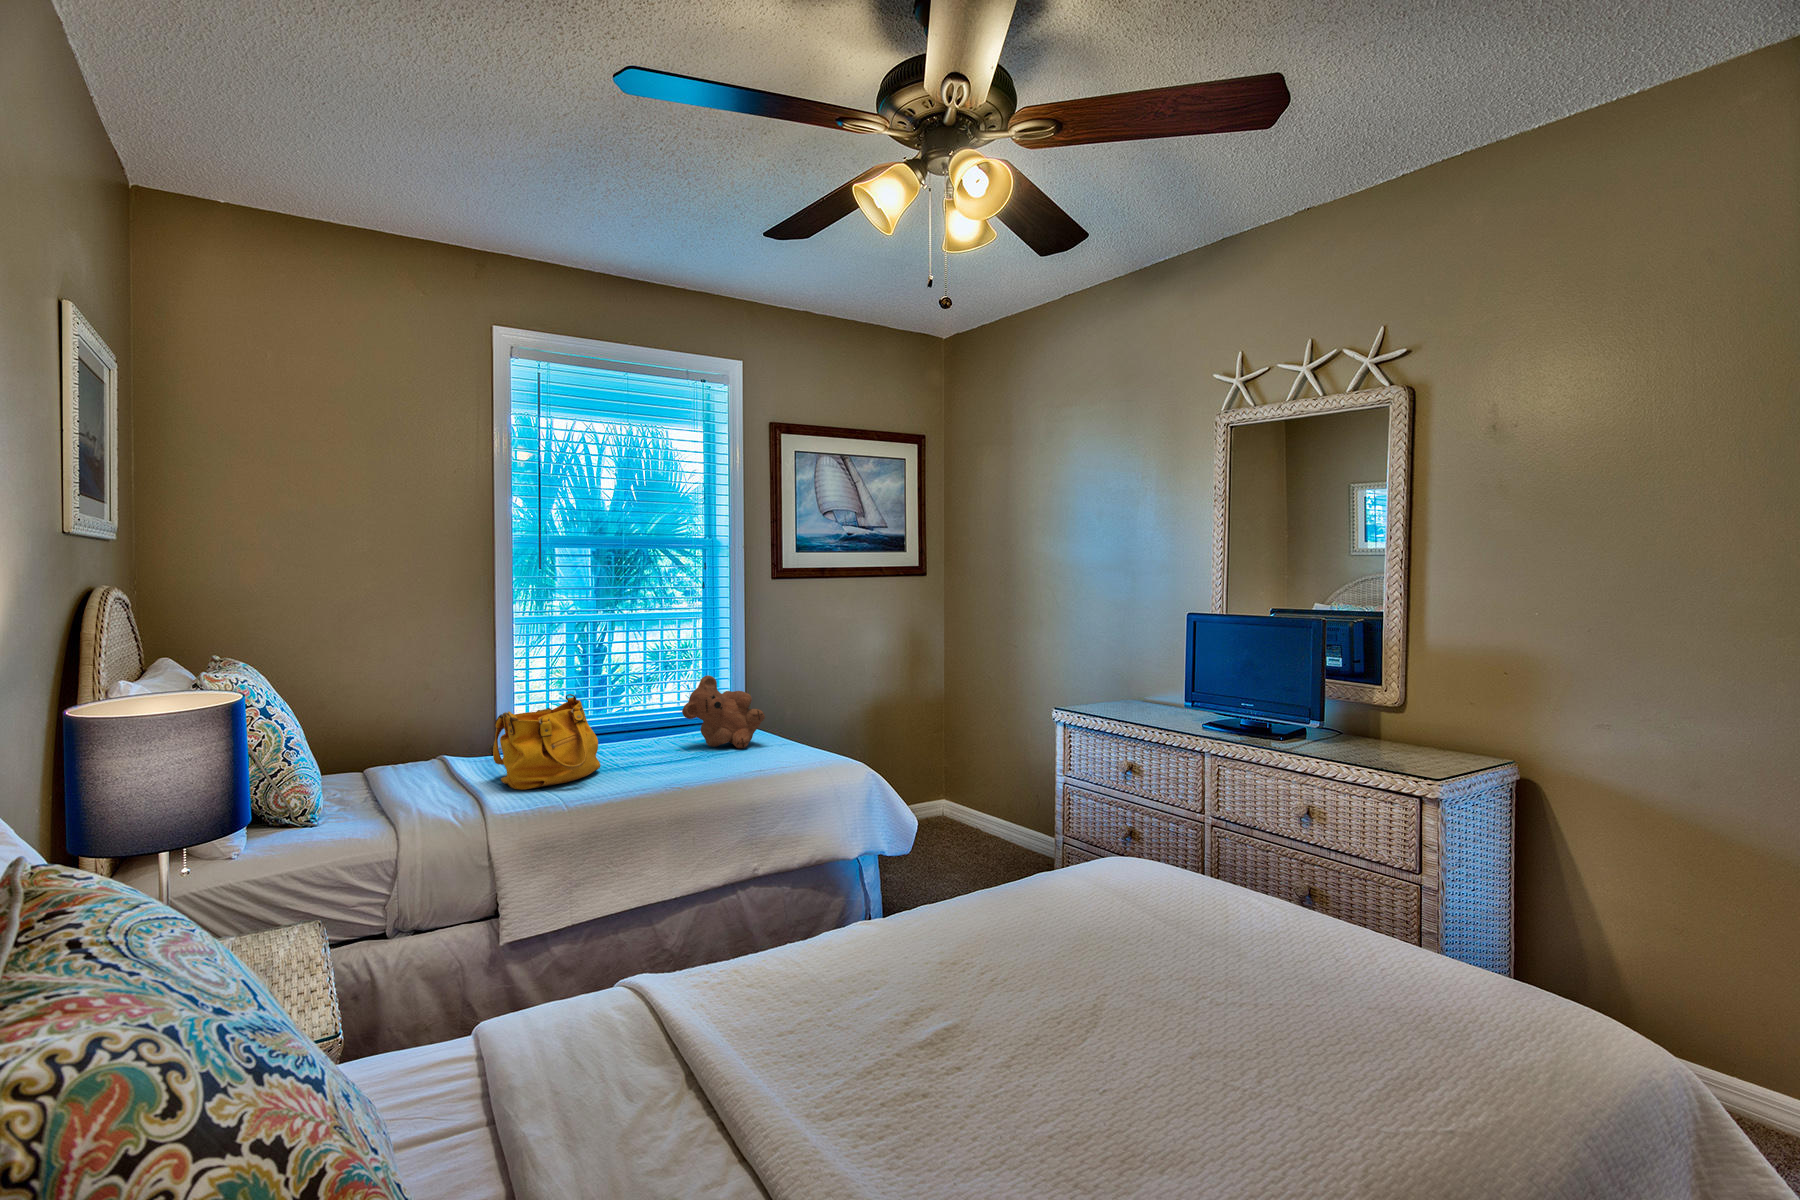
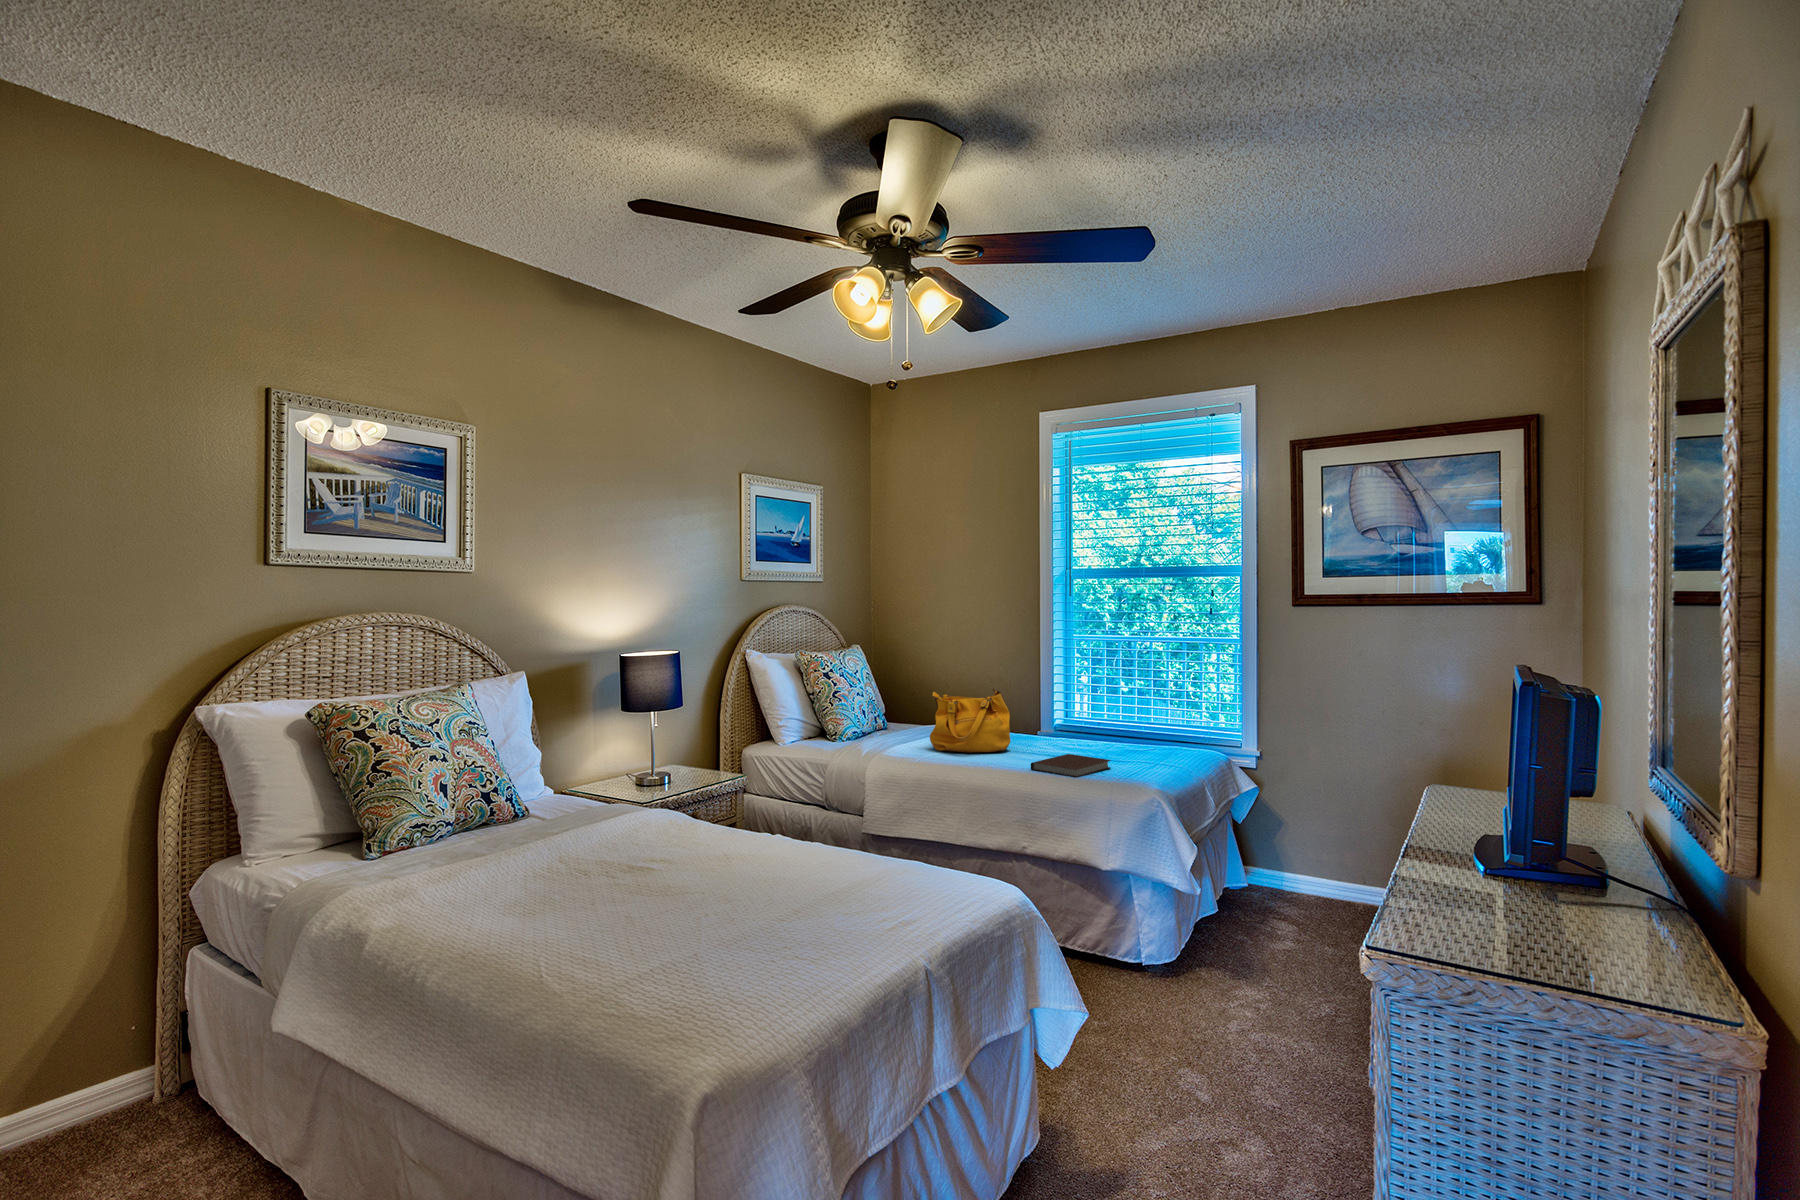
teddy bear: present [682,675,765,748] -> none [1101,690,1173,763]
notebook: none [690,753,761,782] -> present [1031,754,1111,778]

